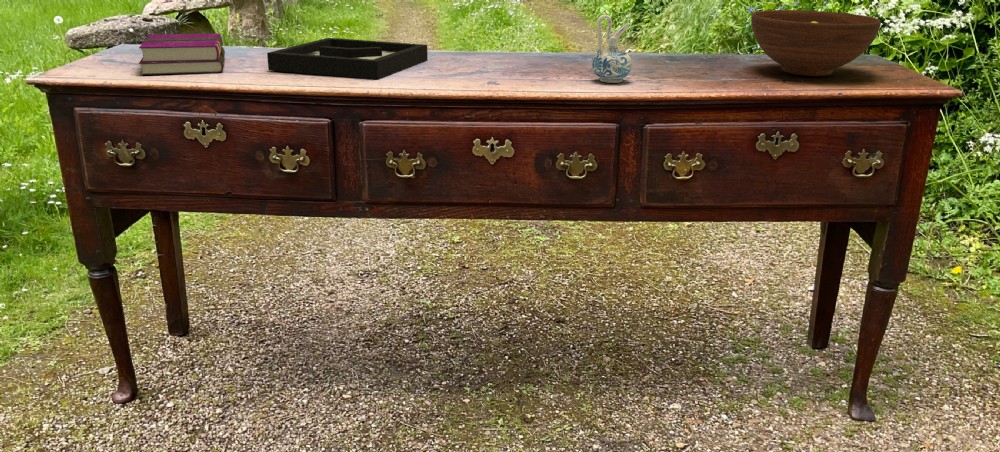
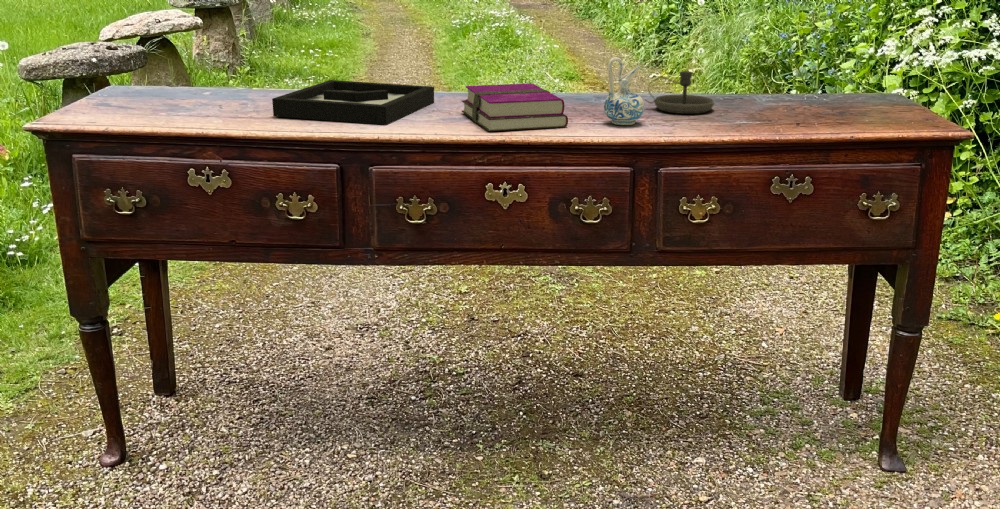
fruit bowl: present [751,10,881,76] -> none [766,47,897,115]
candlestick: none [632,32,699,74] -> present [646,71,714,114]
hardback book: present [139,34,225,75] -> present [462,83,568,131]

